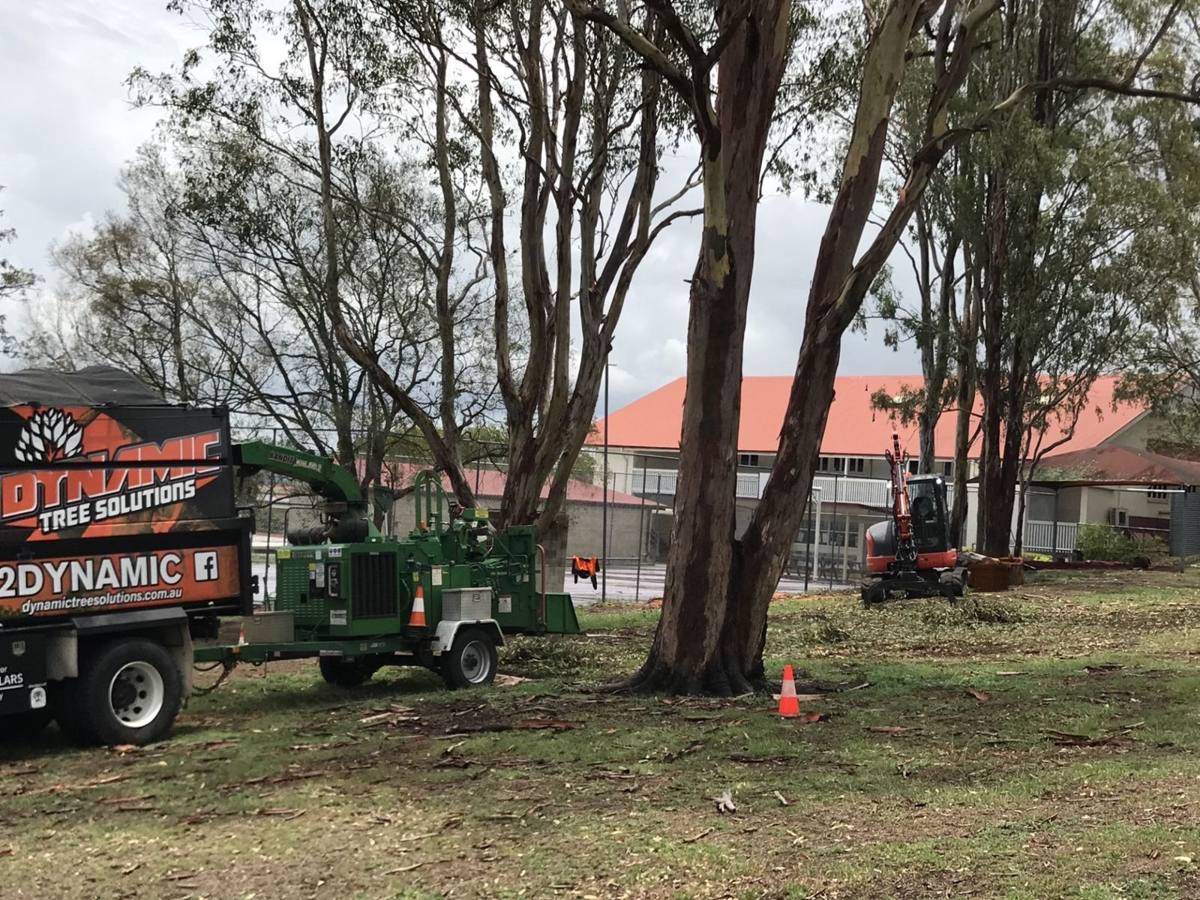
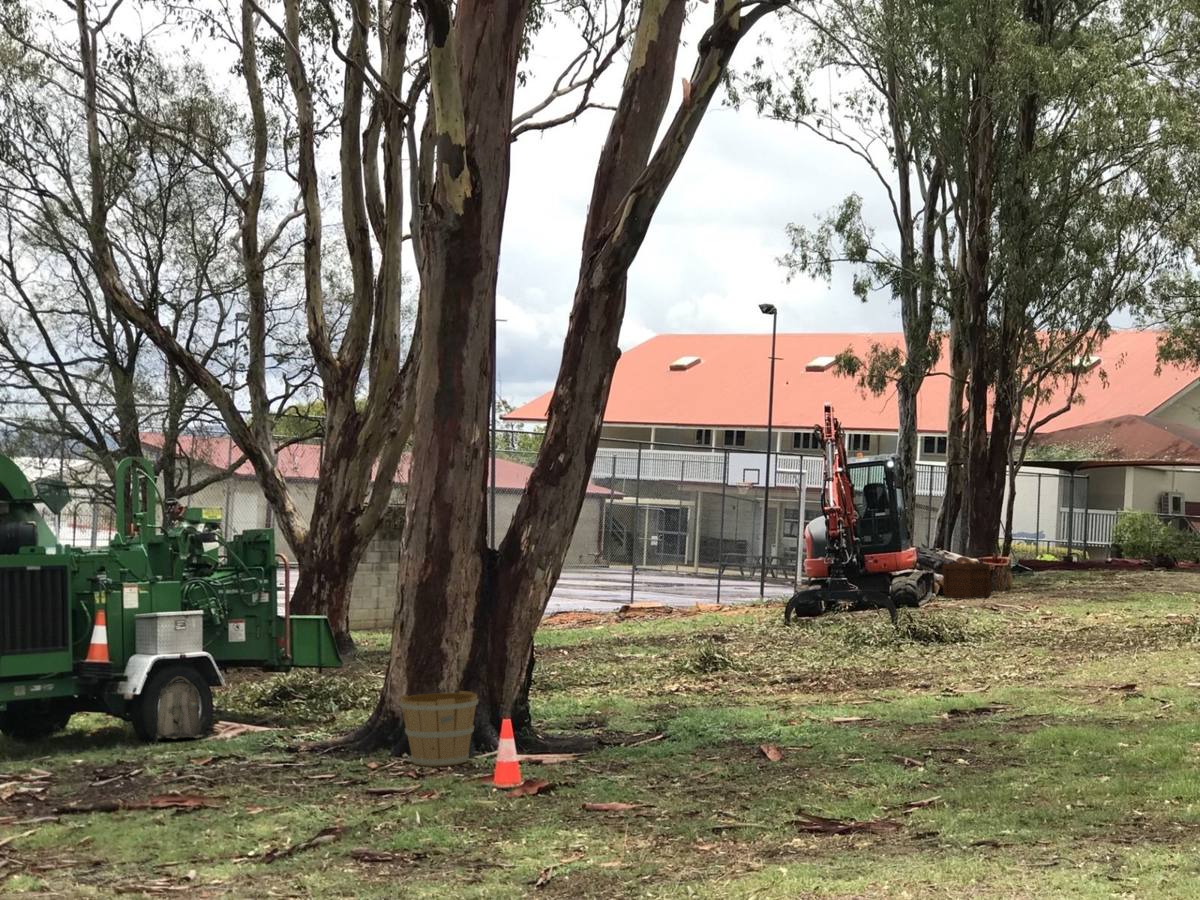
backpack: none [463,637,500,688] -> present [156,676,204,738]
wooden bucket: none [683,646,744,703] -> present [400,691,478,766]

